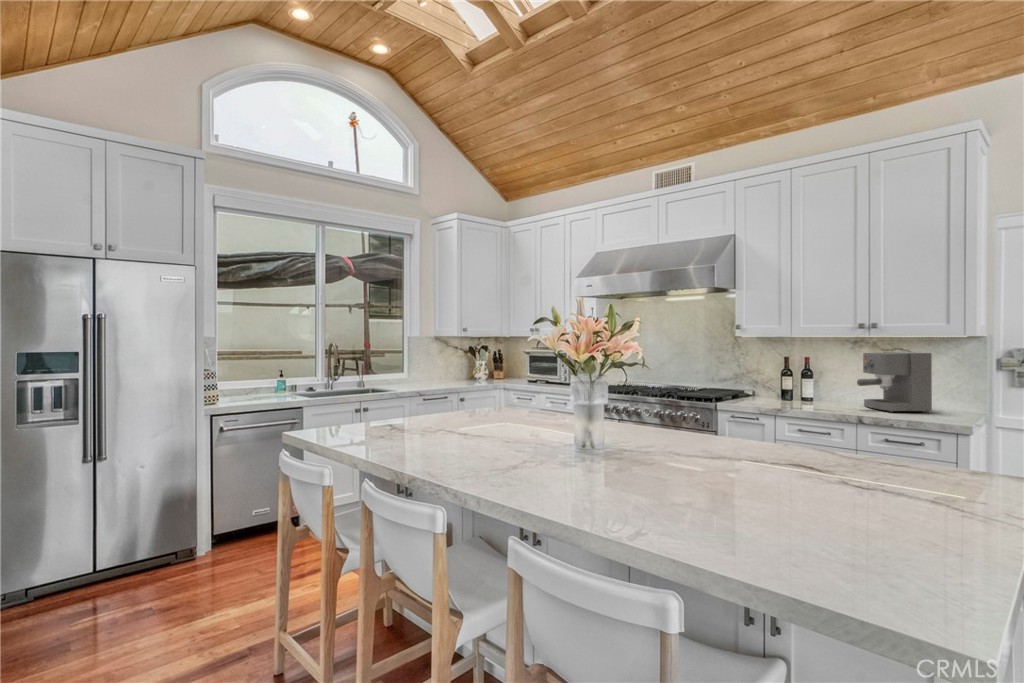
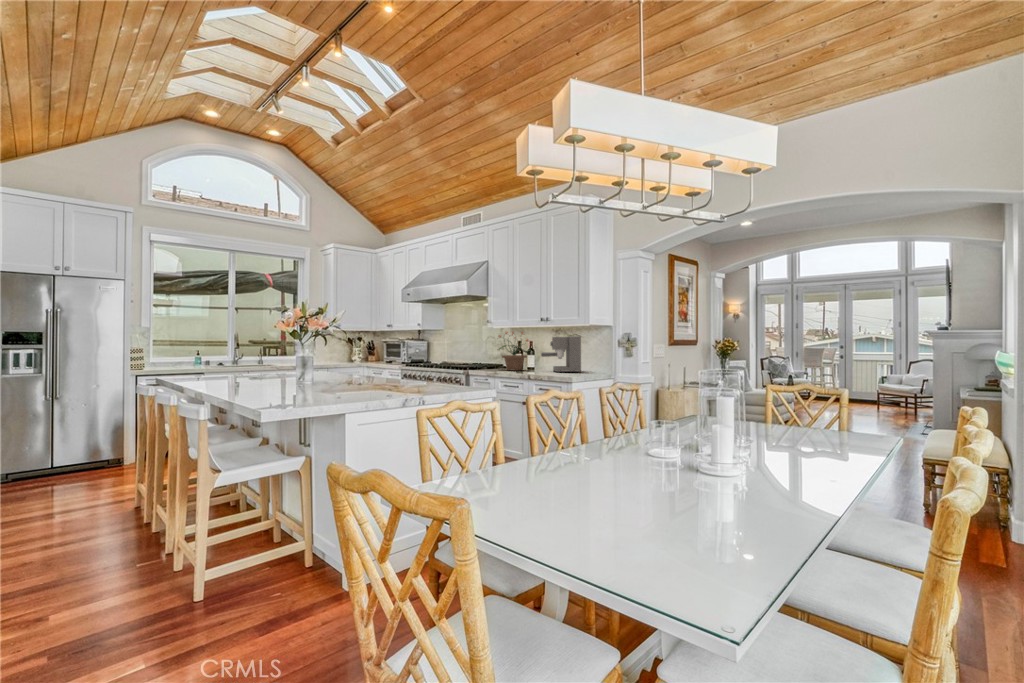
potted plant: none [768,342,836,408] -> present [498,332,529,370]

